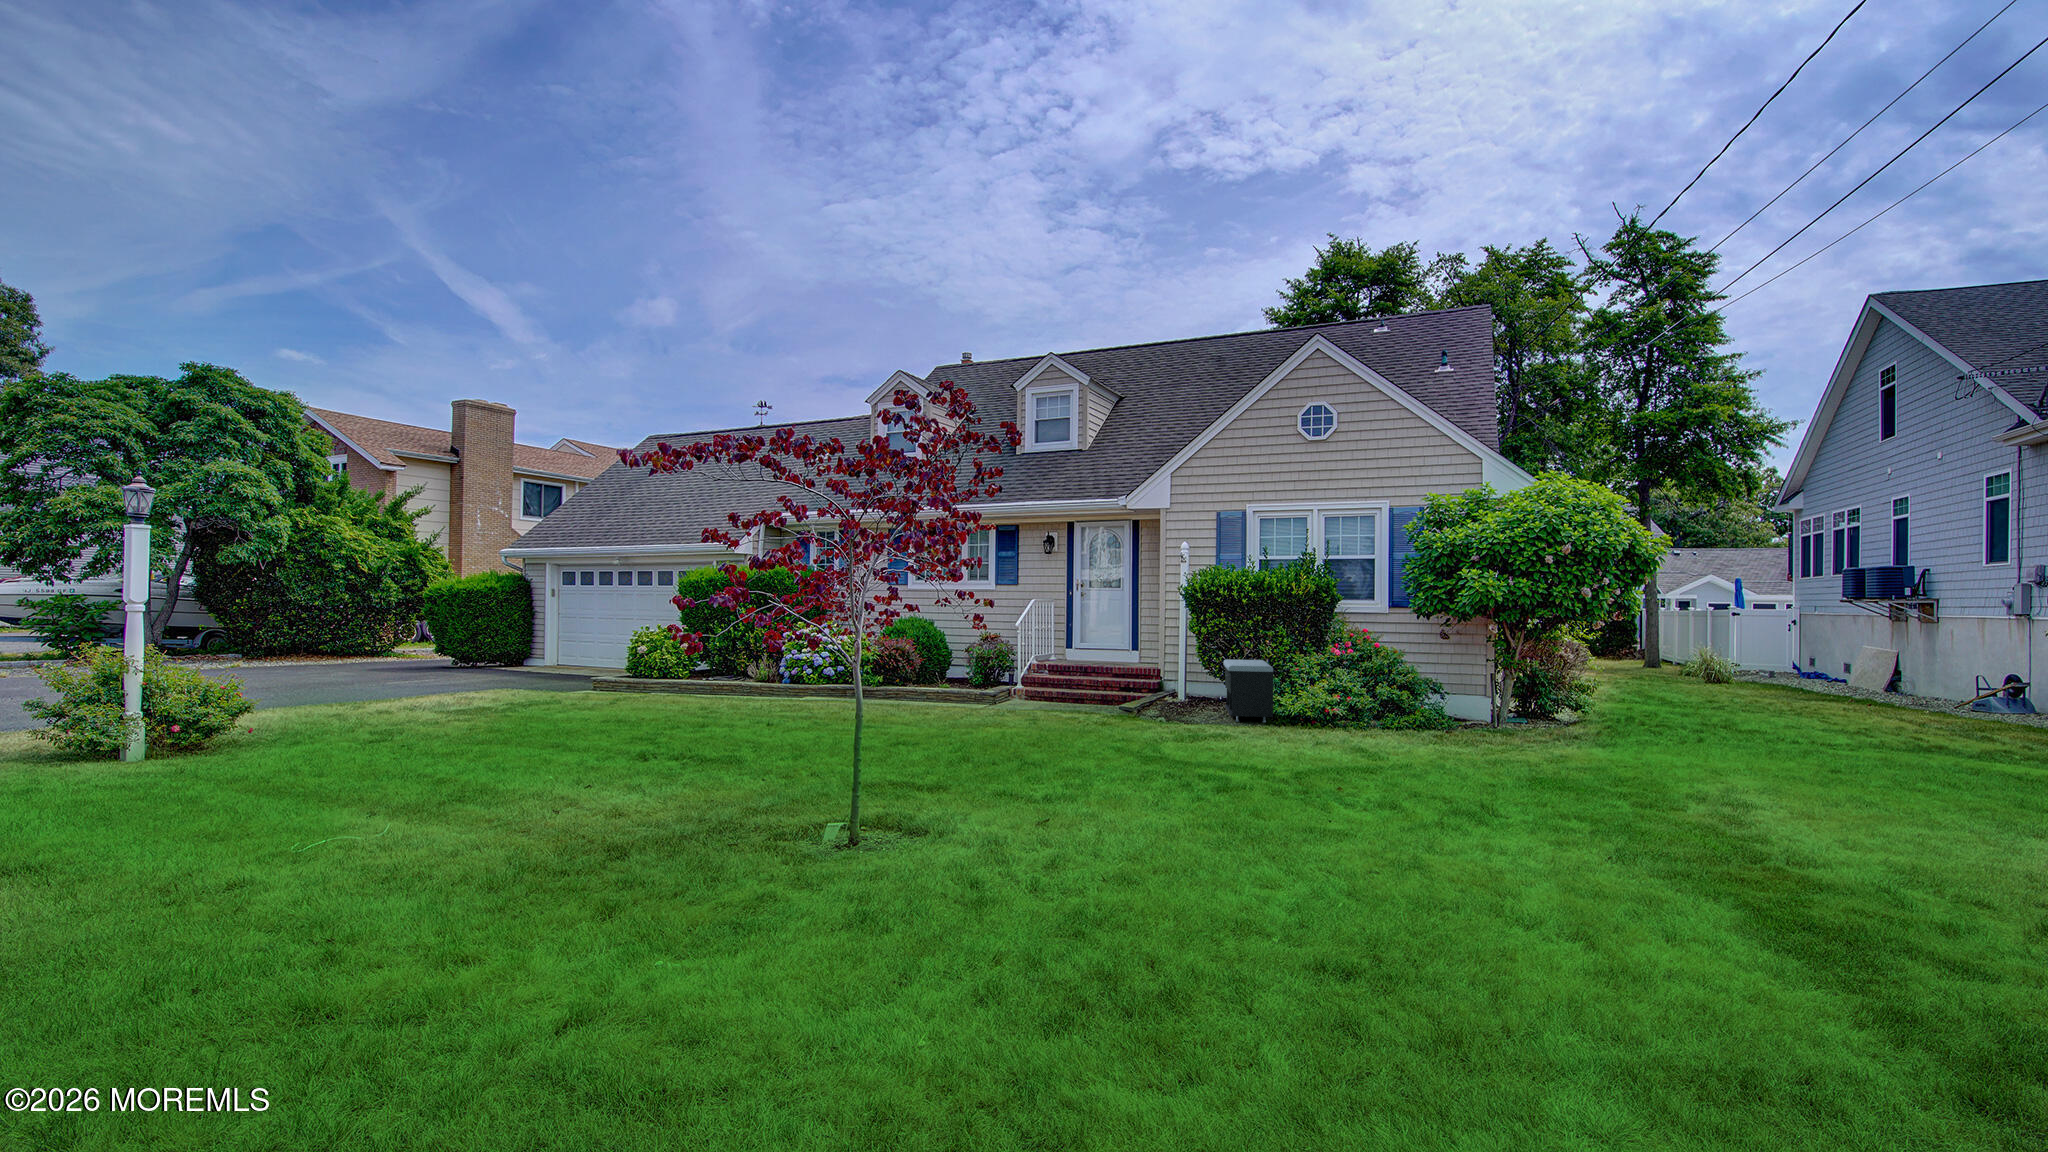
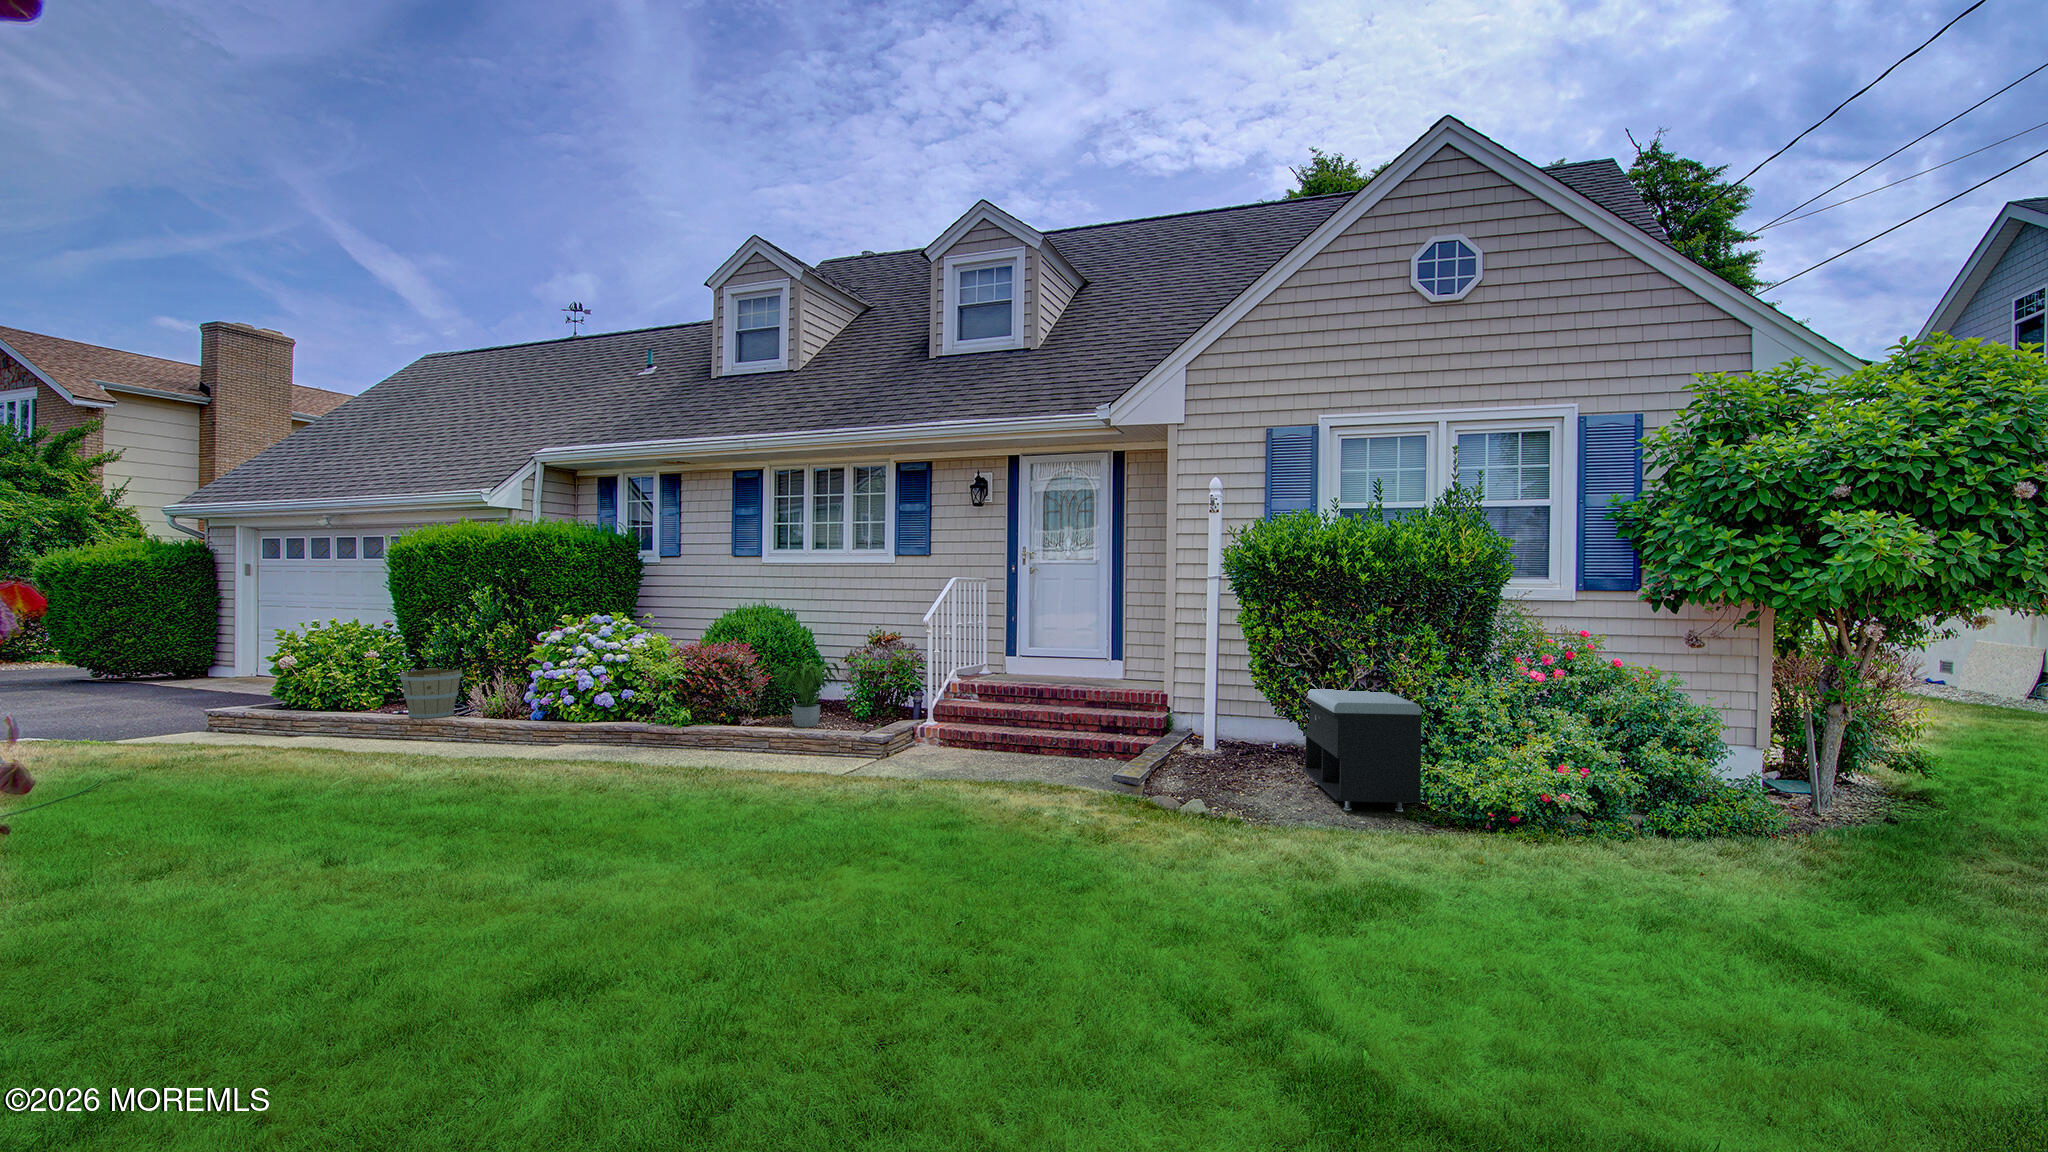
potted plant: none [925,651,964,690] -> present [774,662,839,727]
wooden bucket: none [701,655,735,685] -> present [400,668,462,719]

